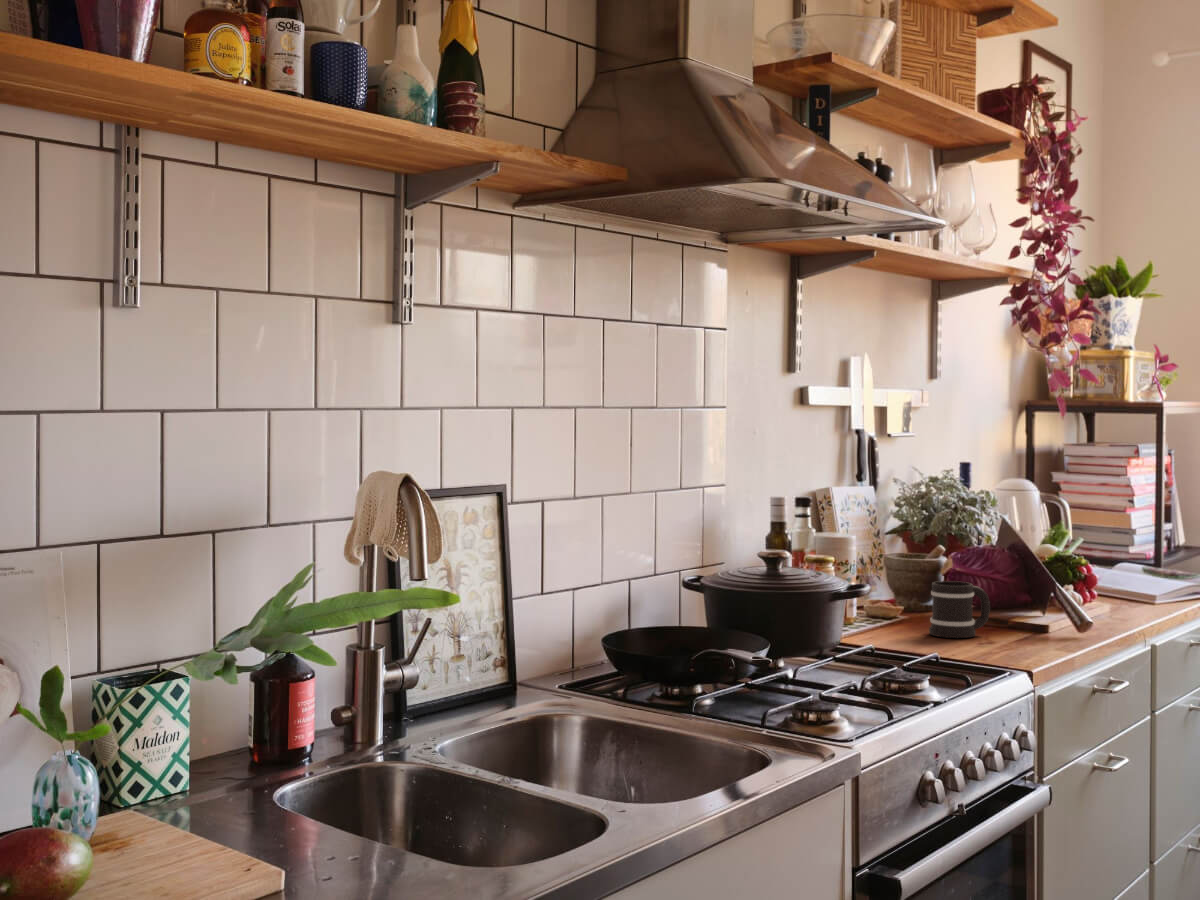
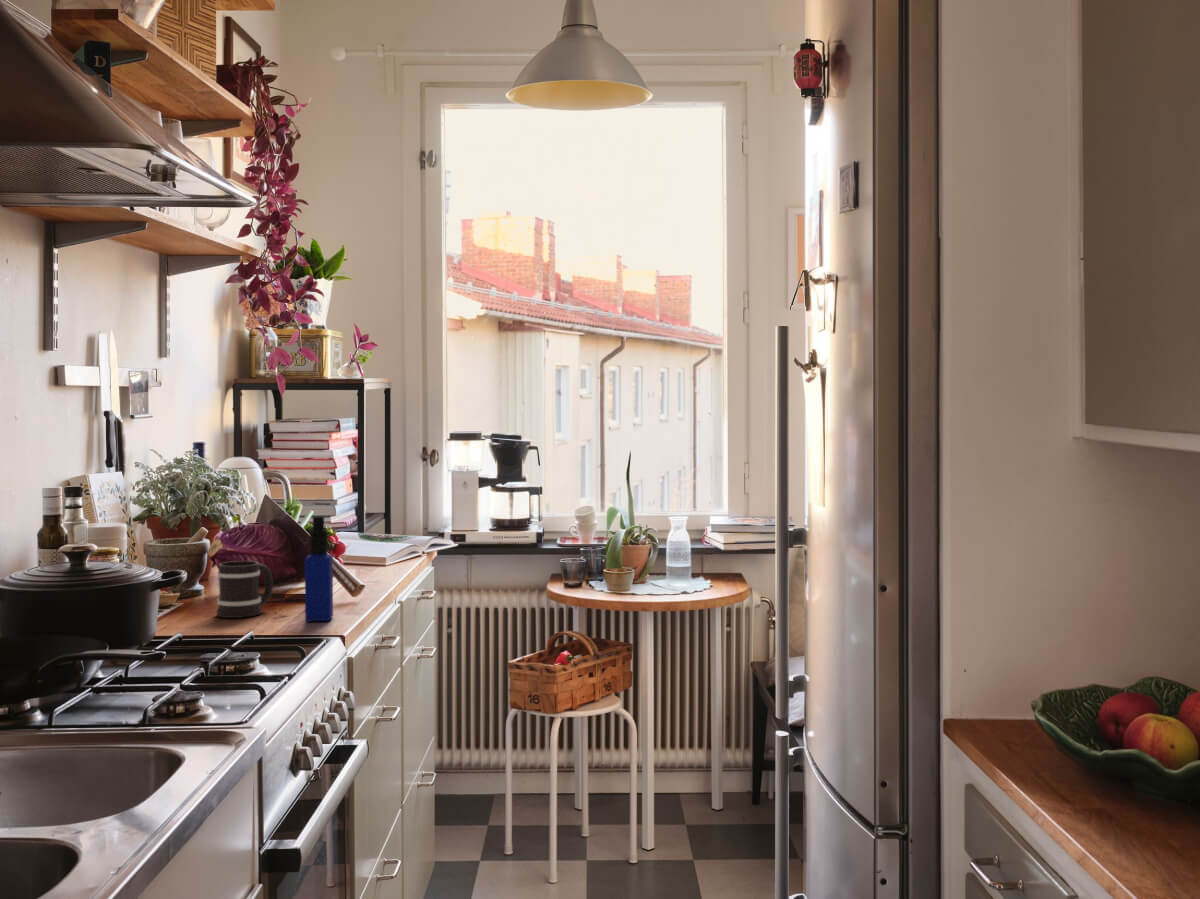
bottle: none [1008,541,1042,653] -> present [305,516,333,621]

